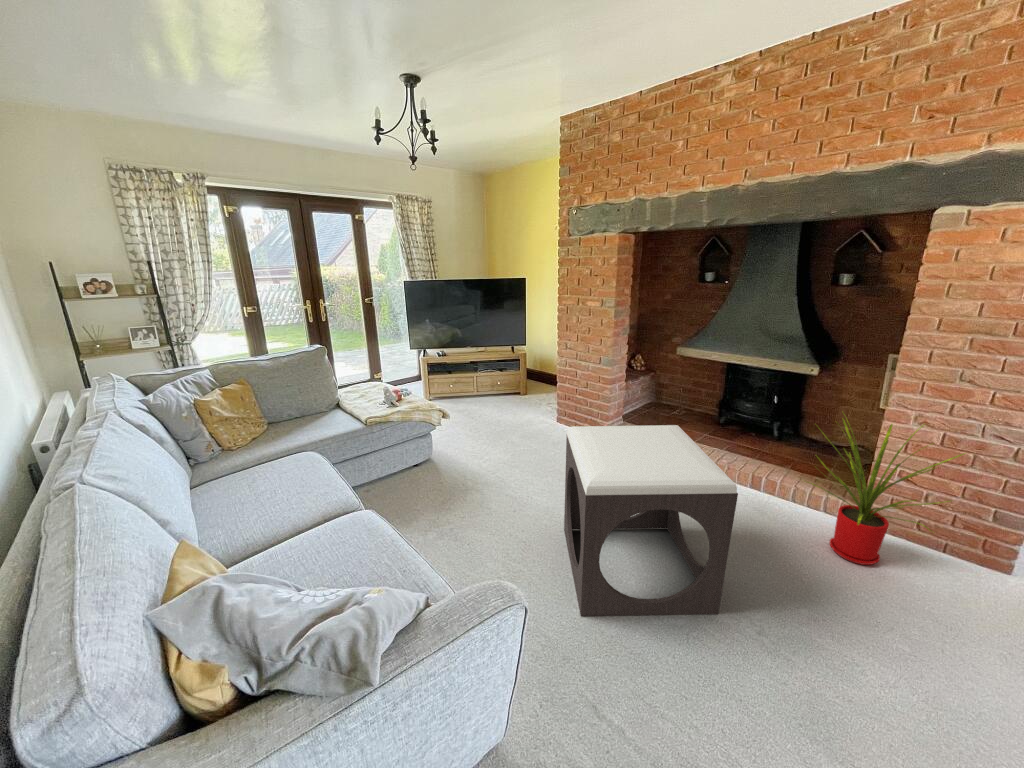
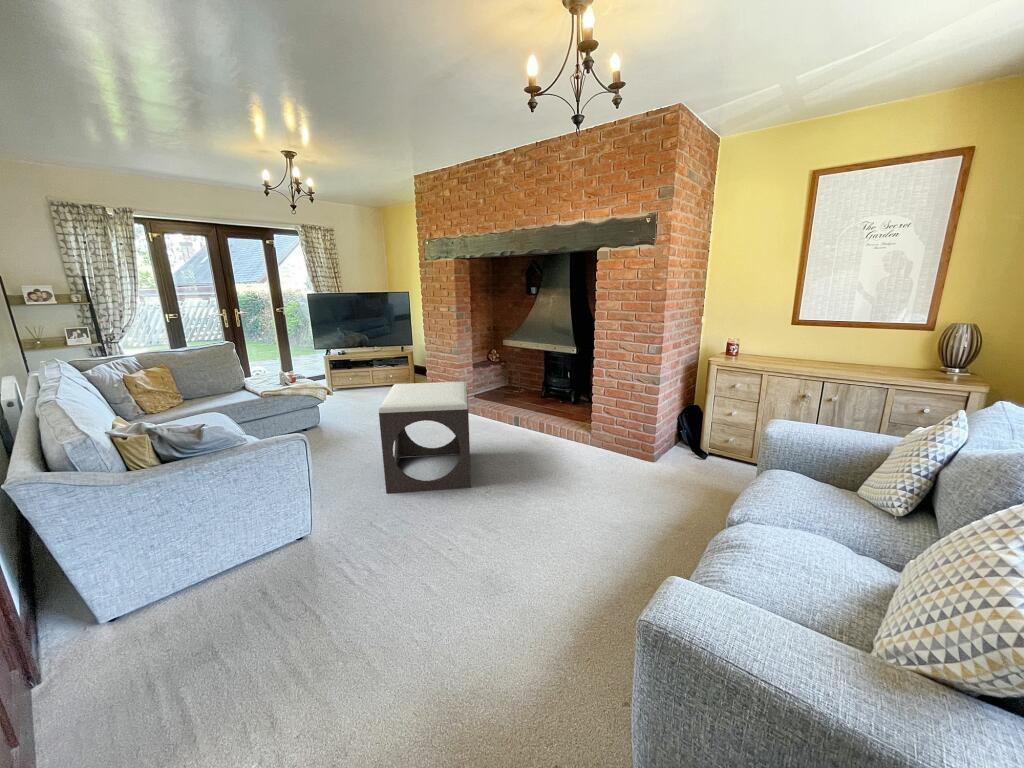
house plant: present [808,418,965,565] -> none [539,370,612,463]

